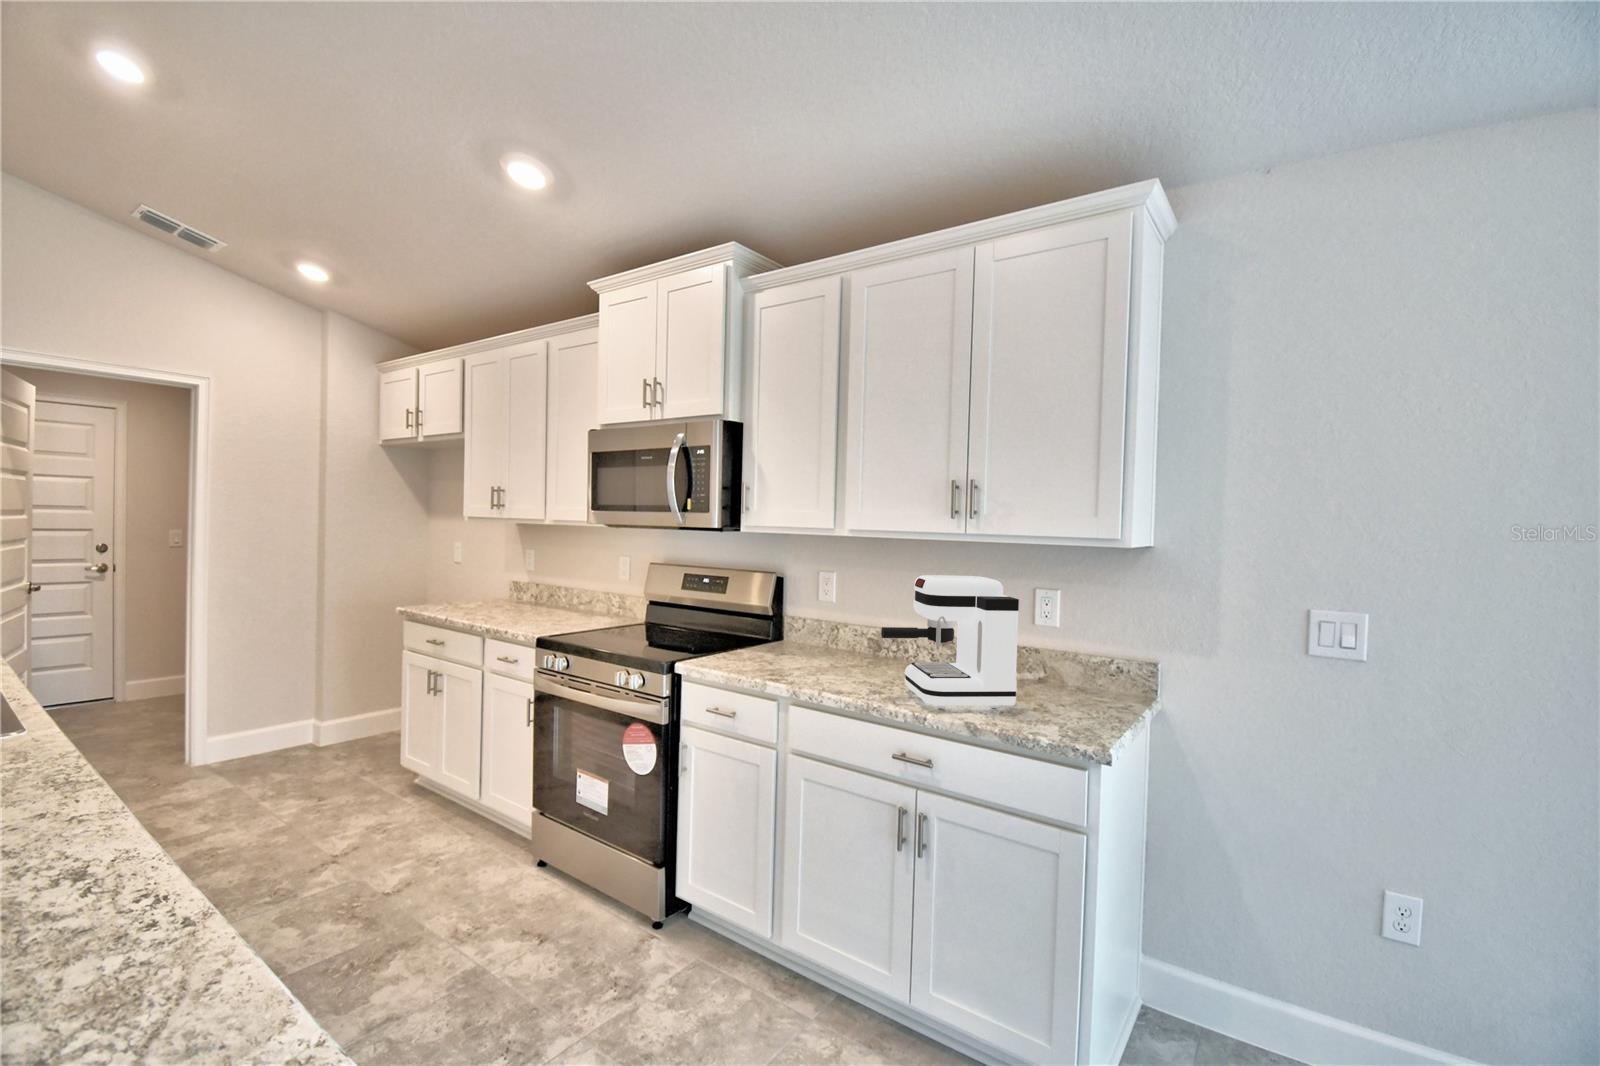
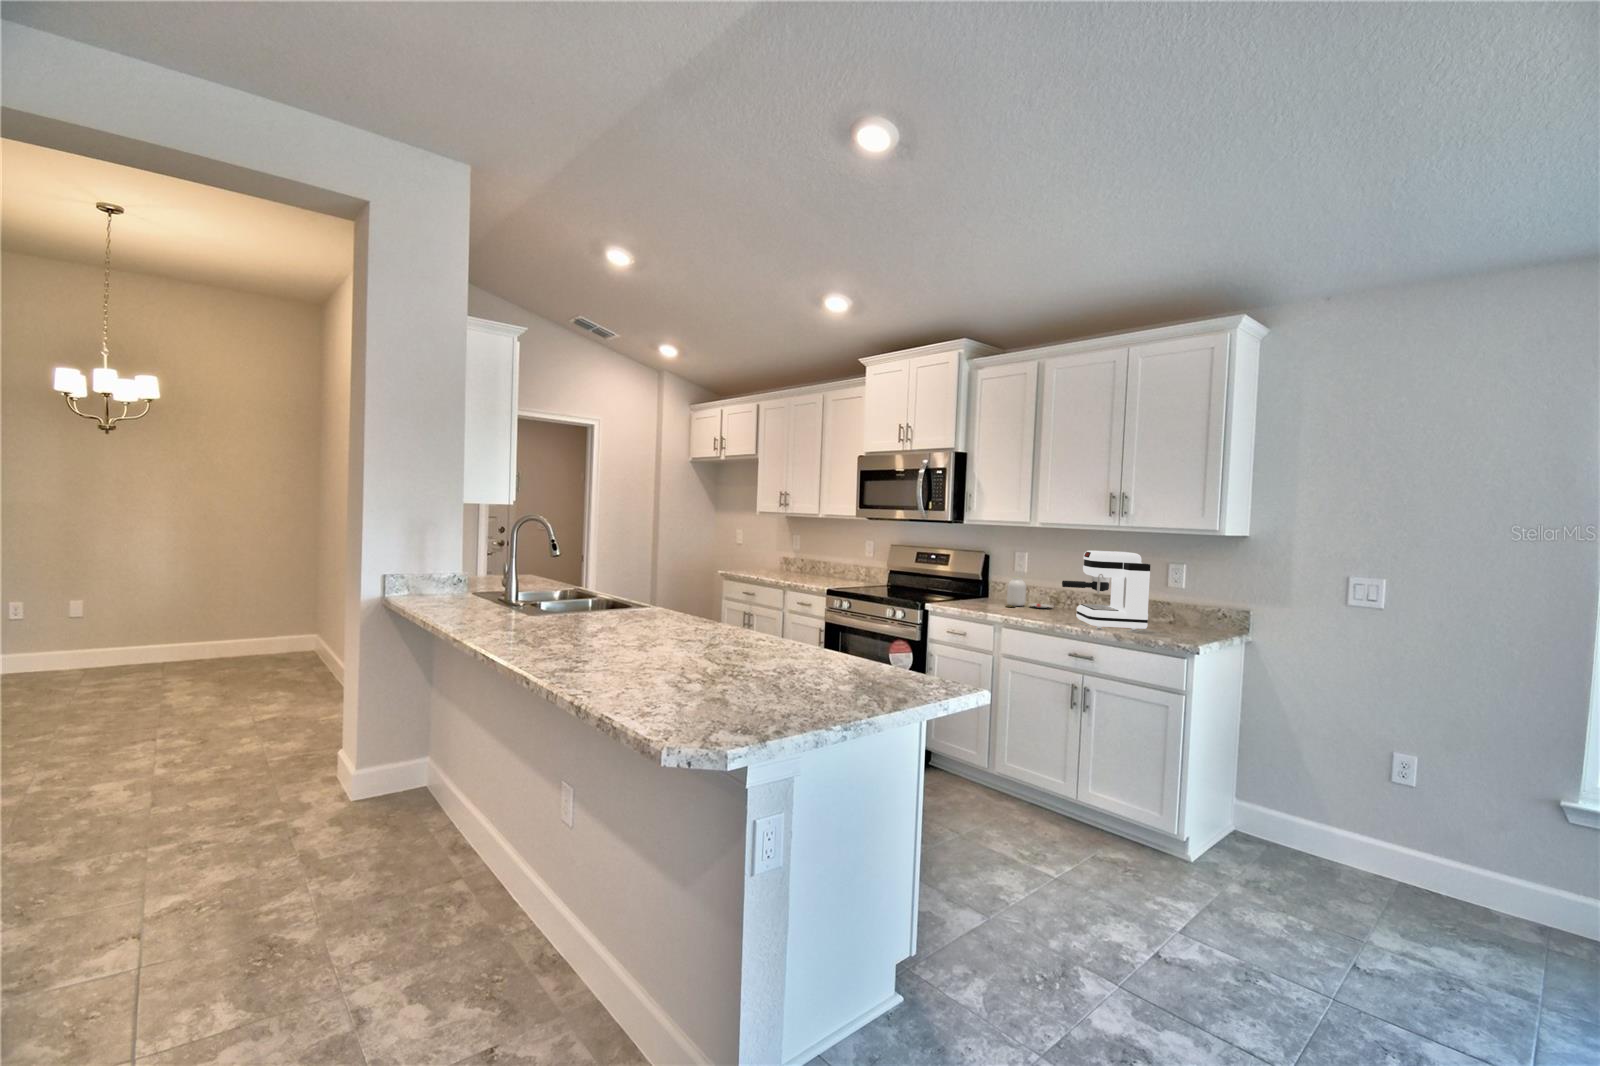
jar: none [801,613,874,662] -> present [1007,577,1052,608]

